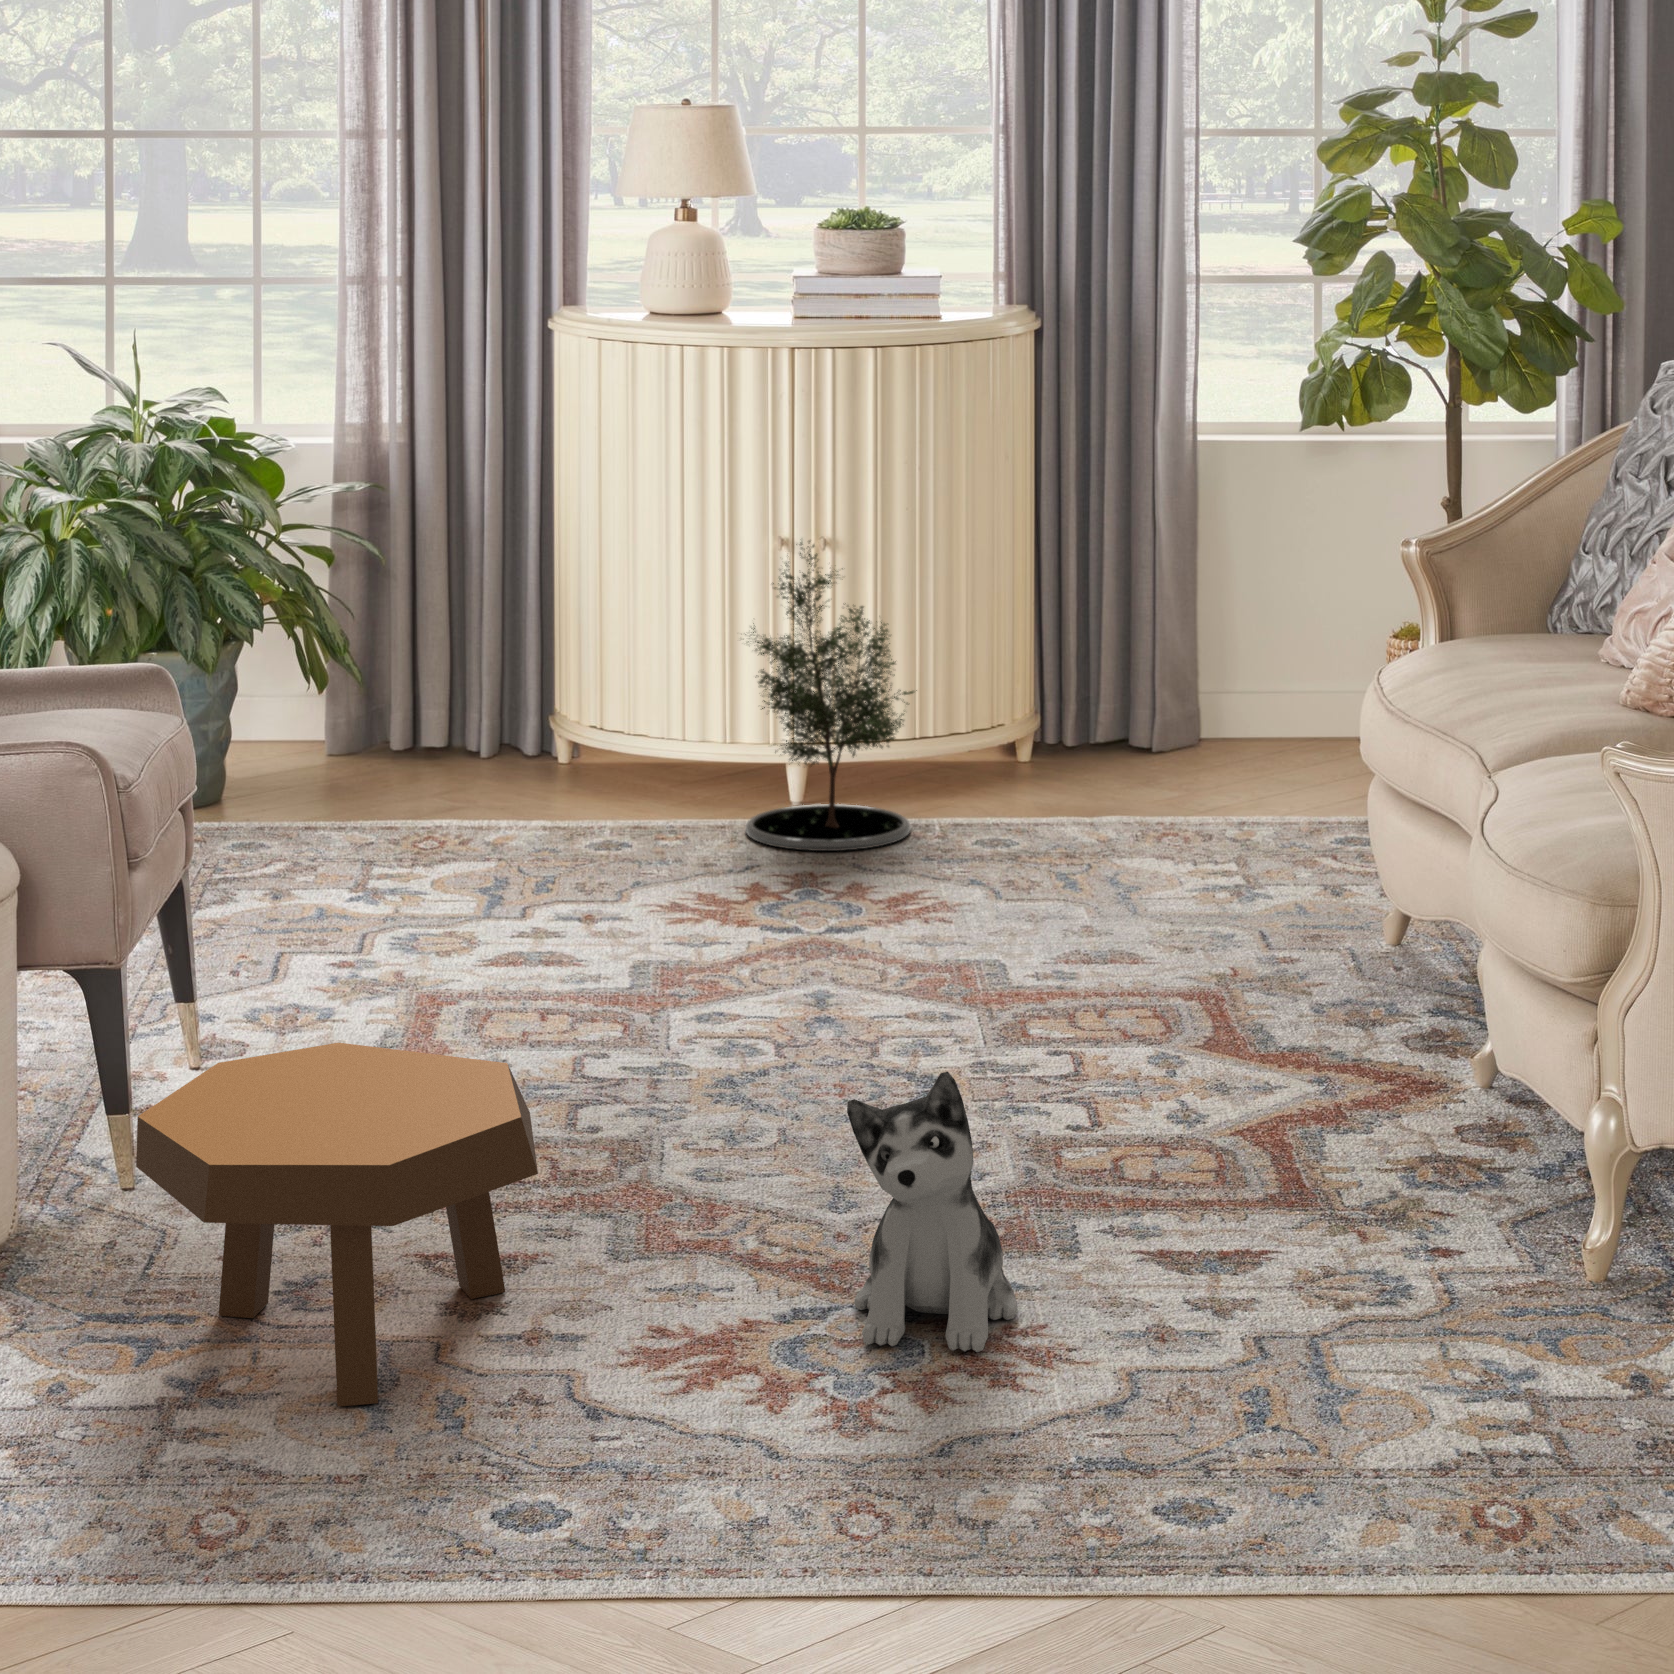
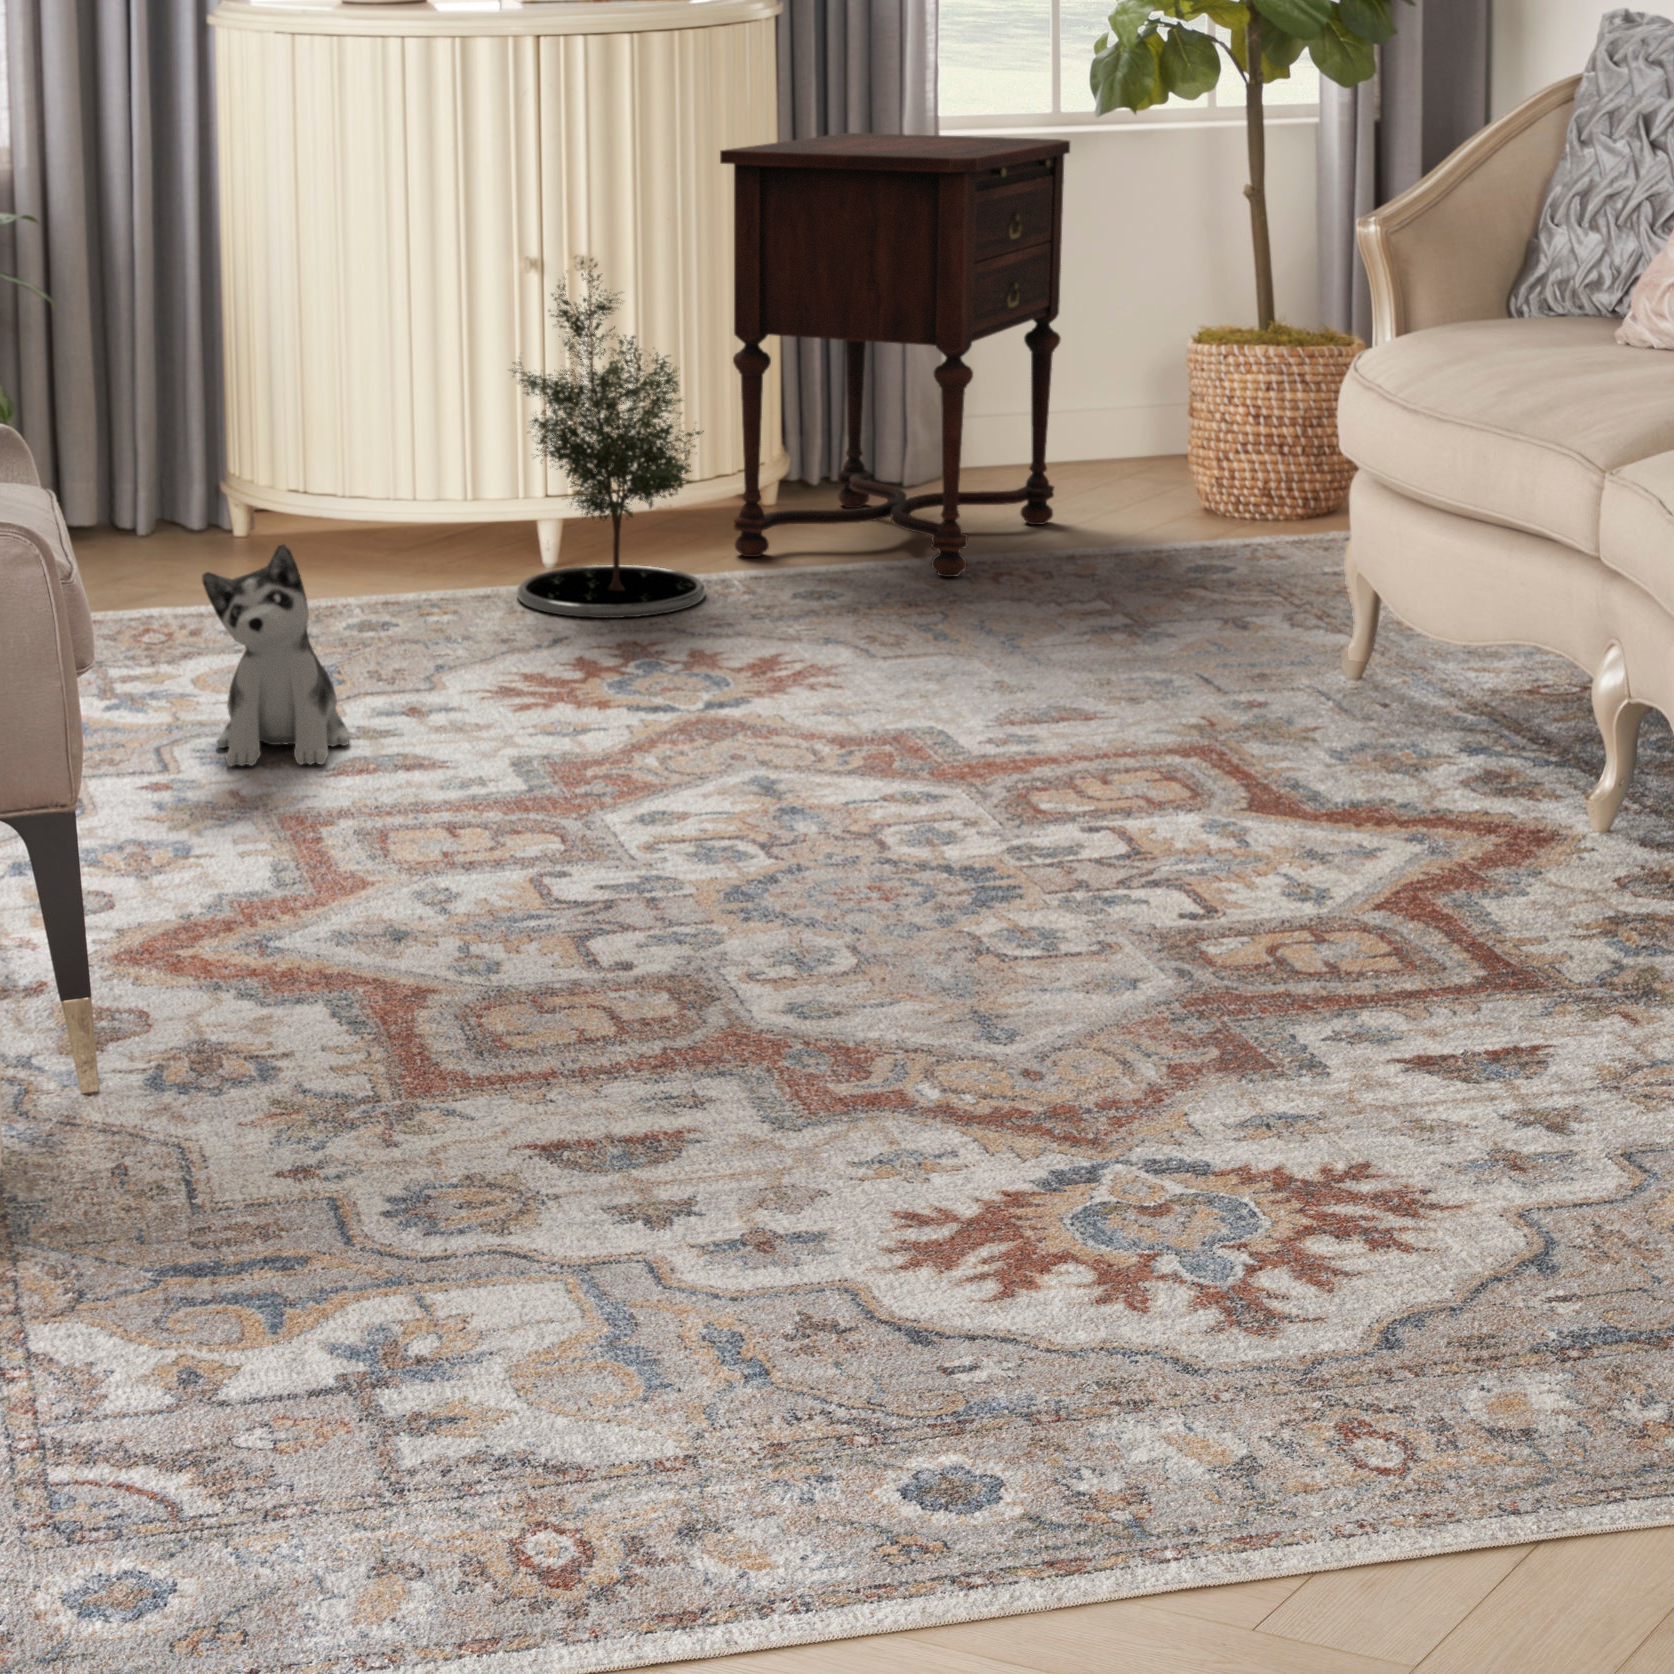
side table: none [951,427,1293,830] -> present [720,133,1070,577]
footstool: present [136,1043,538,1406] -> none [245,882,783,1359]
plush toy: present [847,1072,1017,1352] -> present [202,544,351,766]

